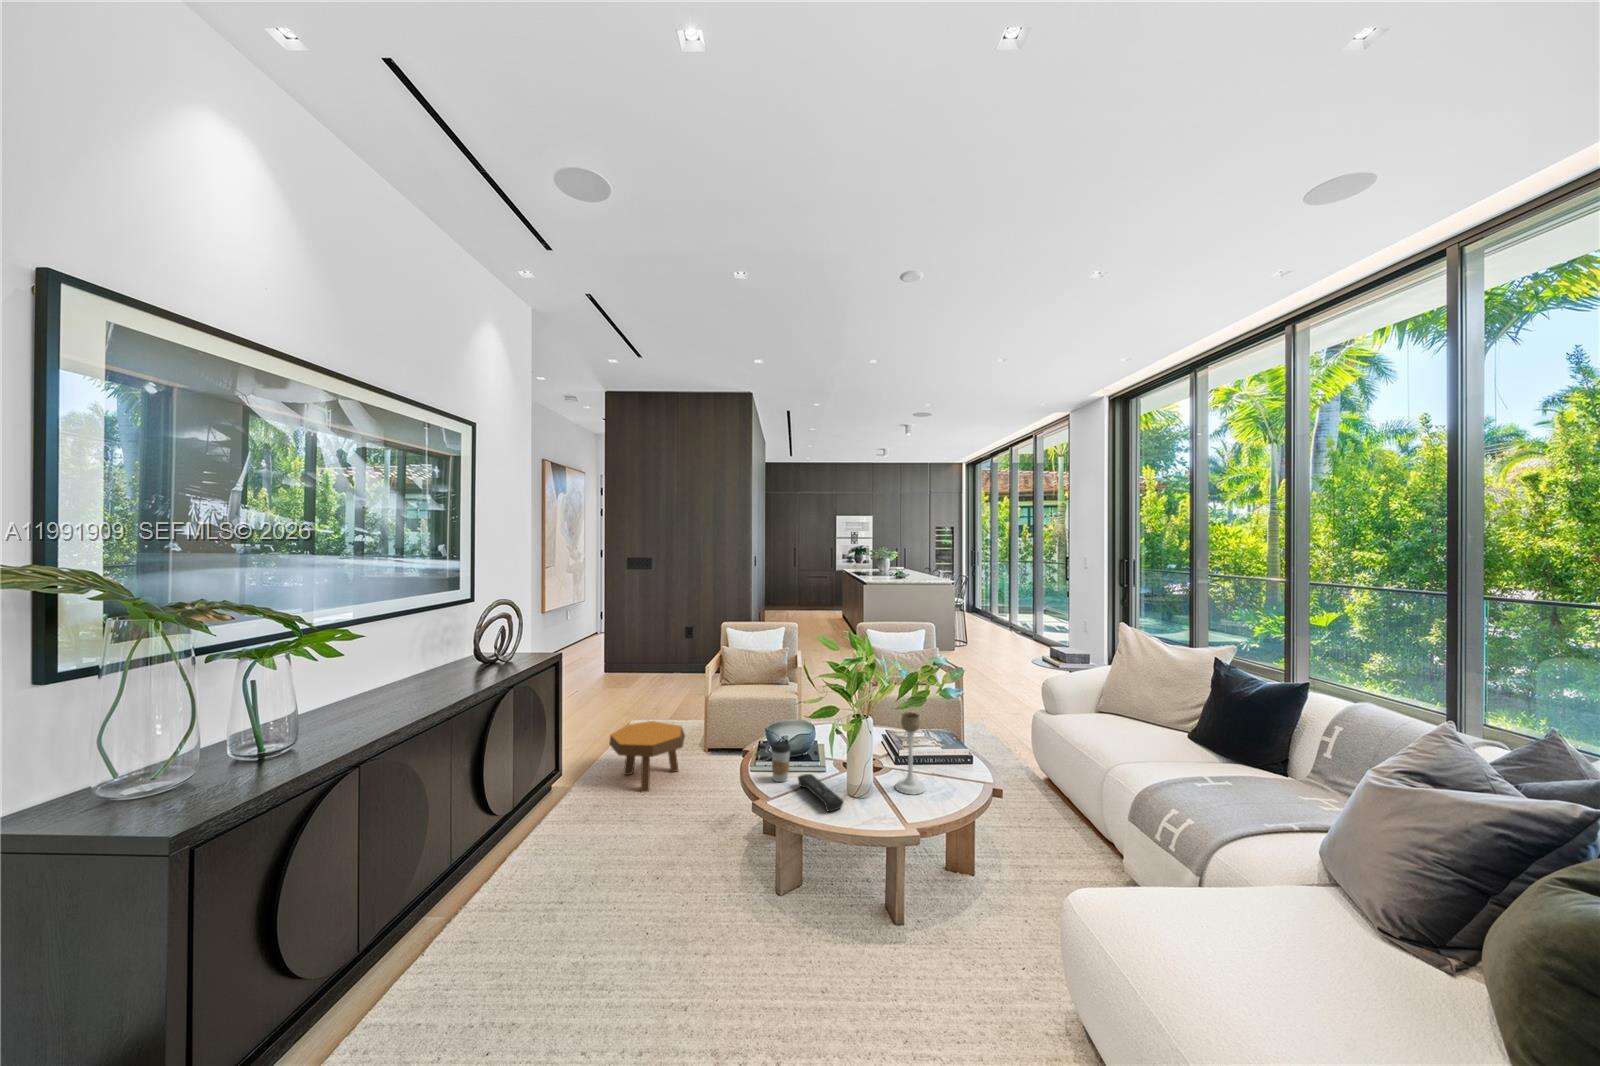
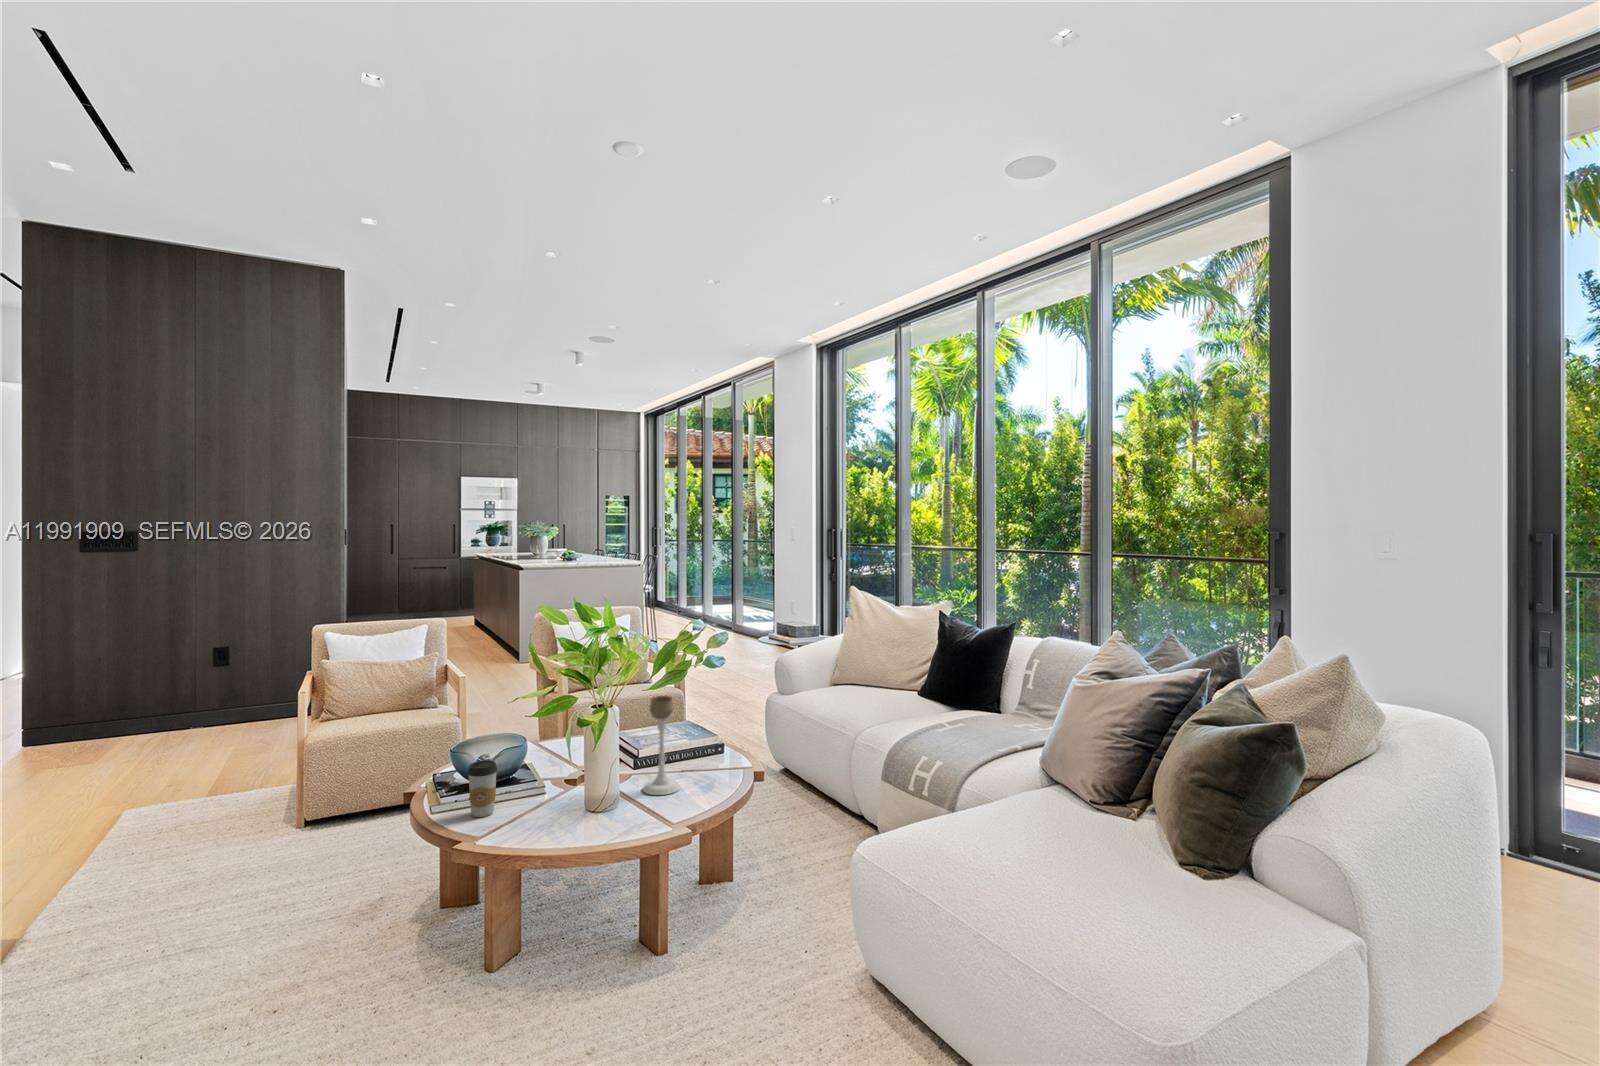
footstool: present [609,721,685,792] -> none [116,787,273,903]
remote control: present [798,774,844,812] -> none [512,796,588,834]

